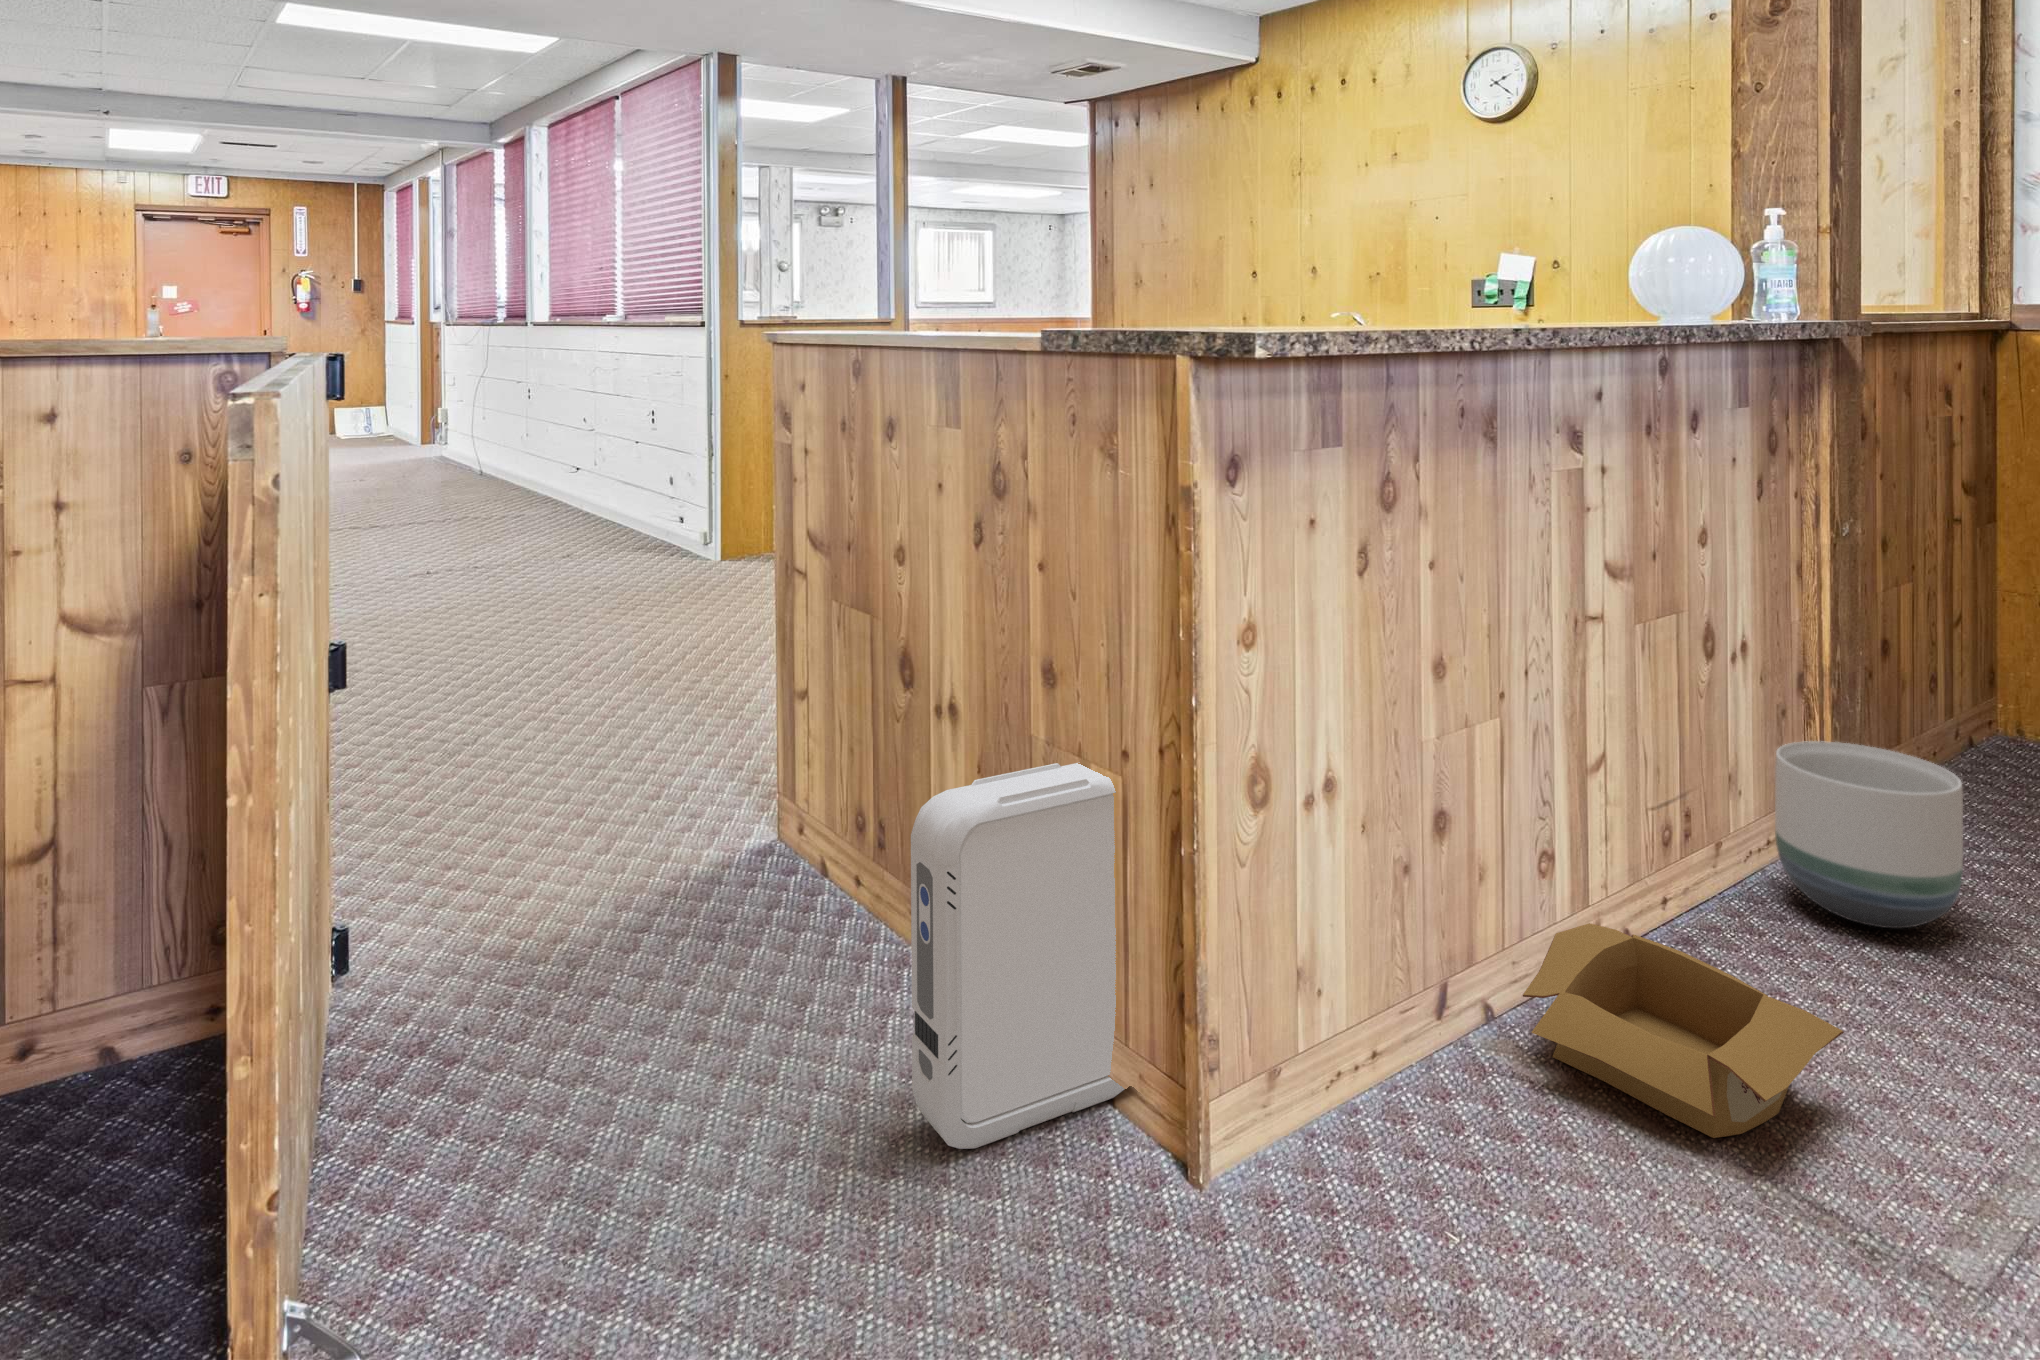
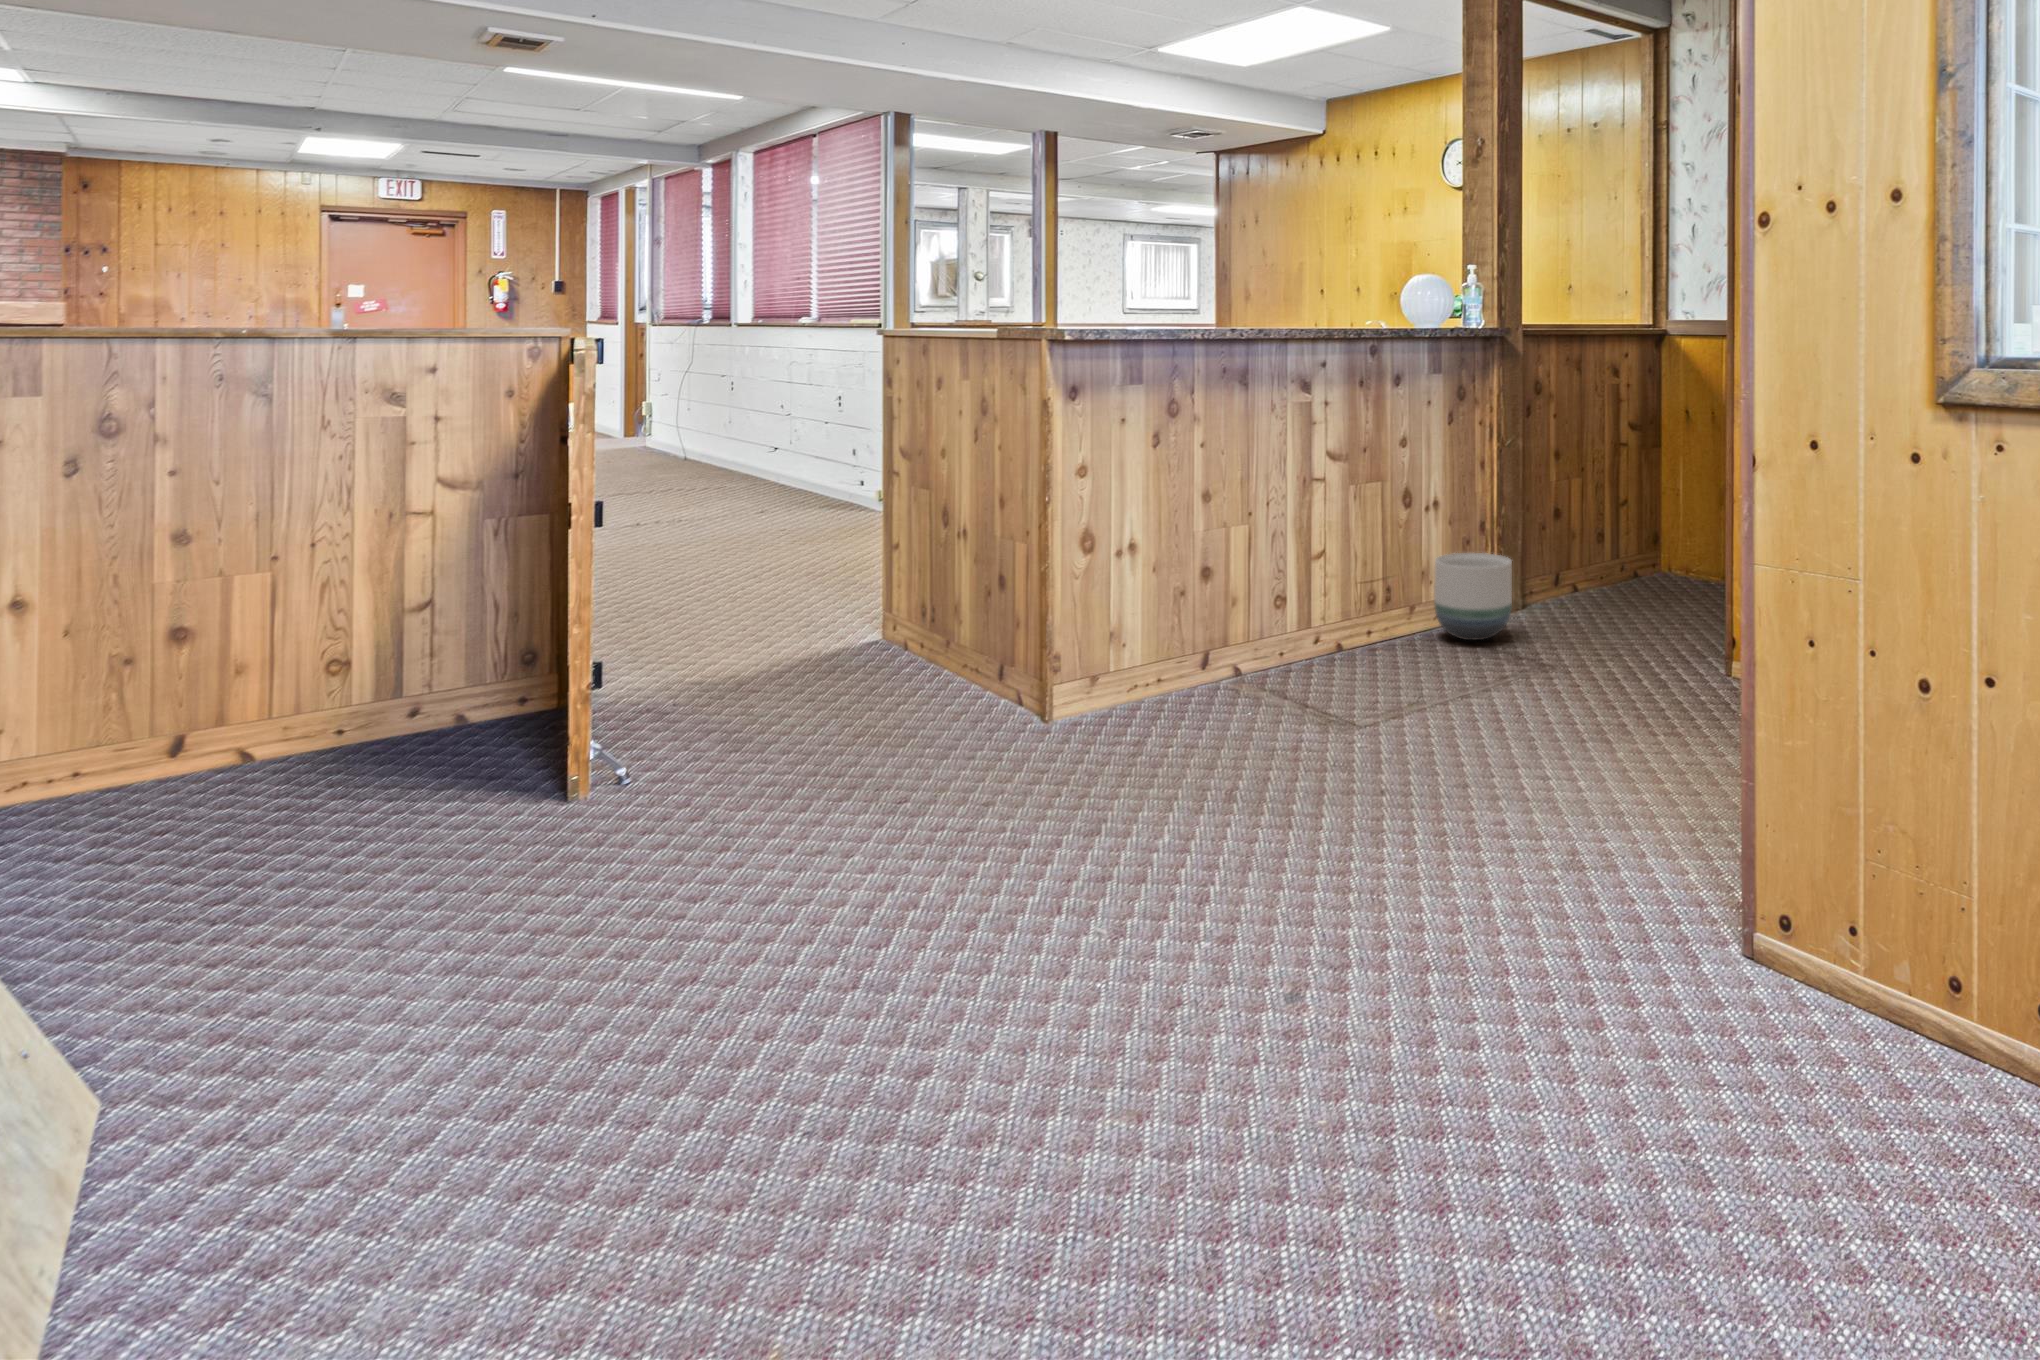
air purifier: present [911,763,1124,1149] -> none [916,543,1044,720]
cardboard box: present [1523,923,1844,1138] -> none [1236,628,1375,700]

